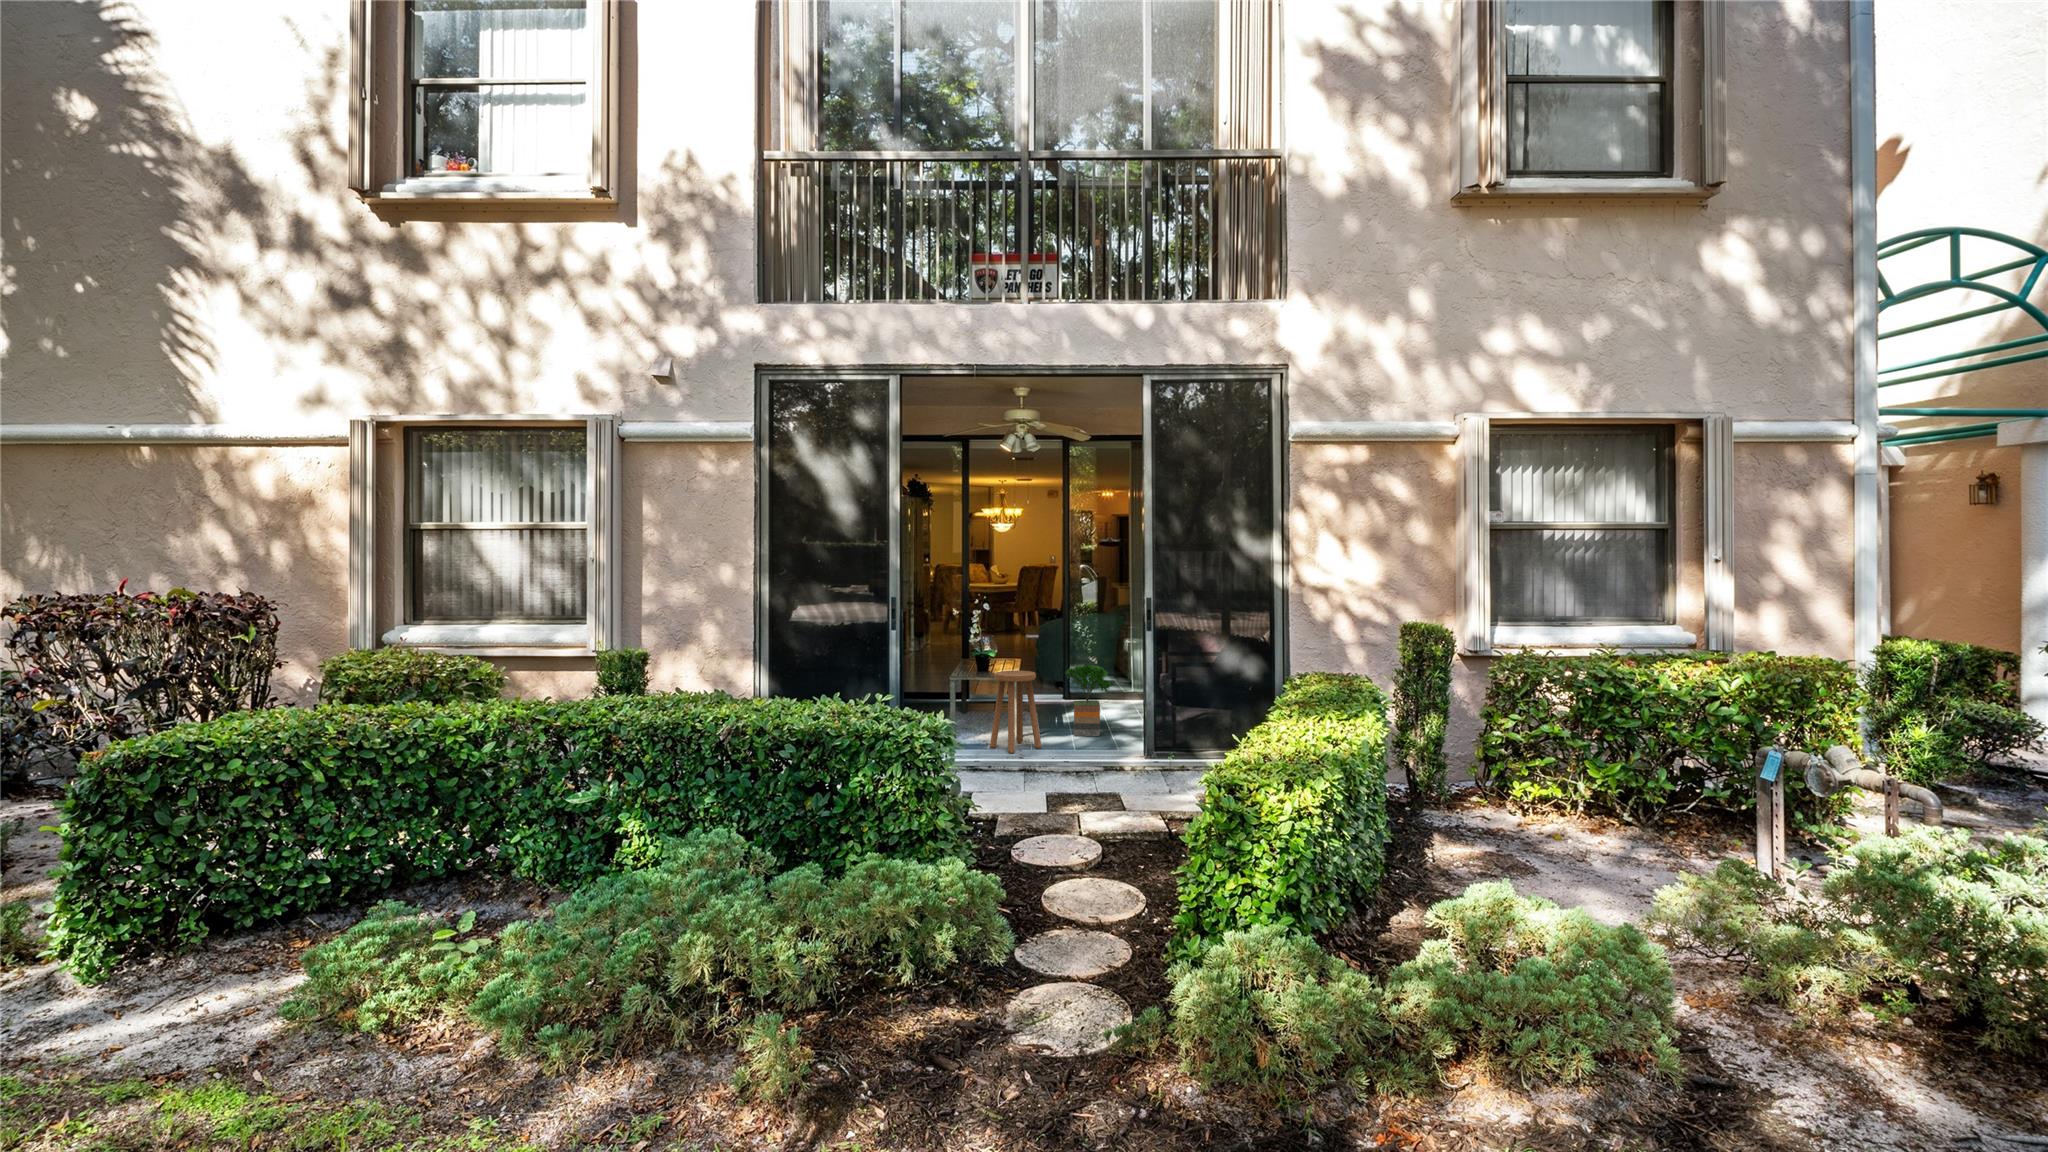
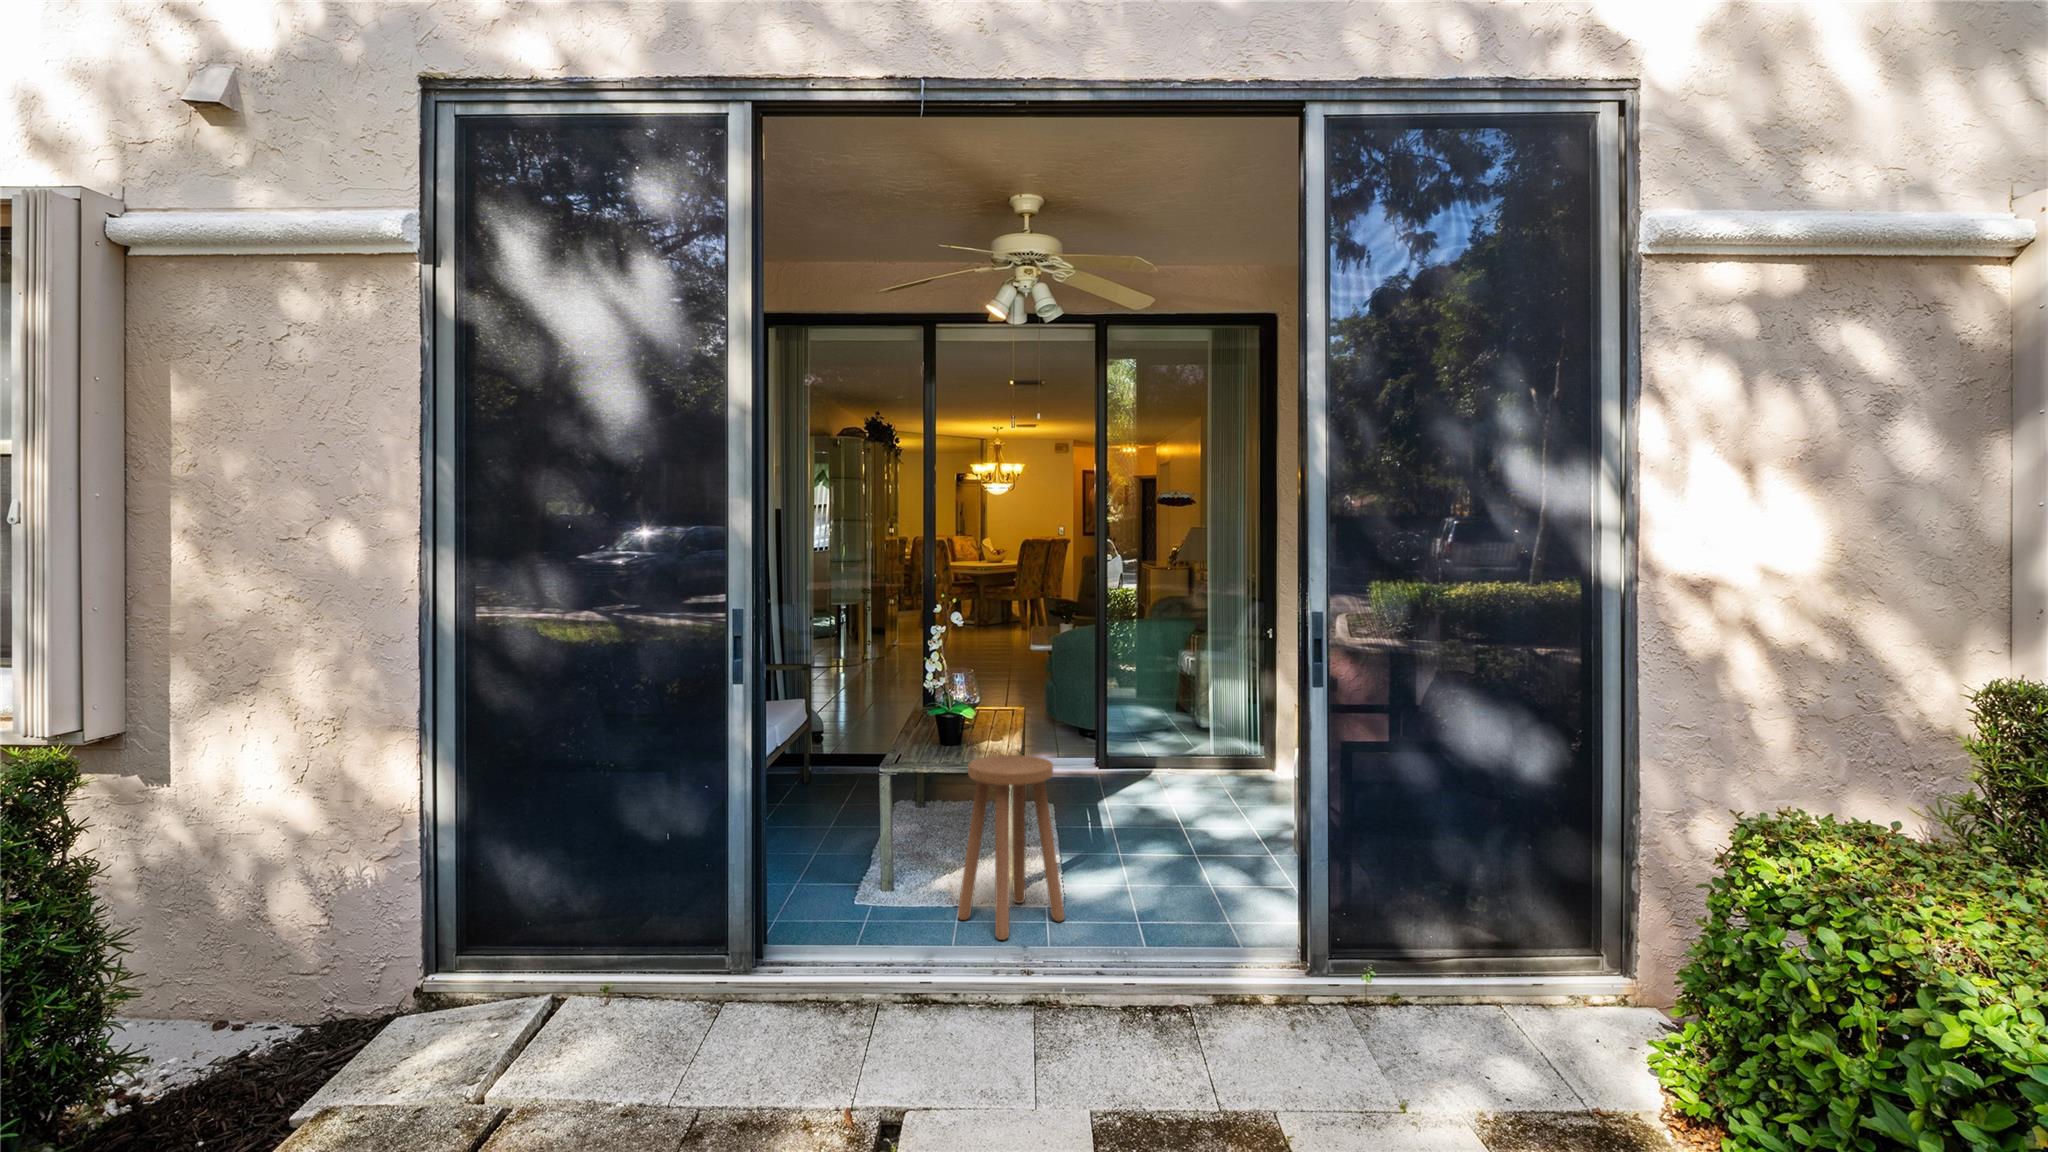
potted tree: present [1066,665,1111,736] -> none [1106,734,1201,880]

